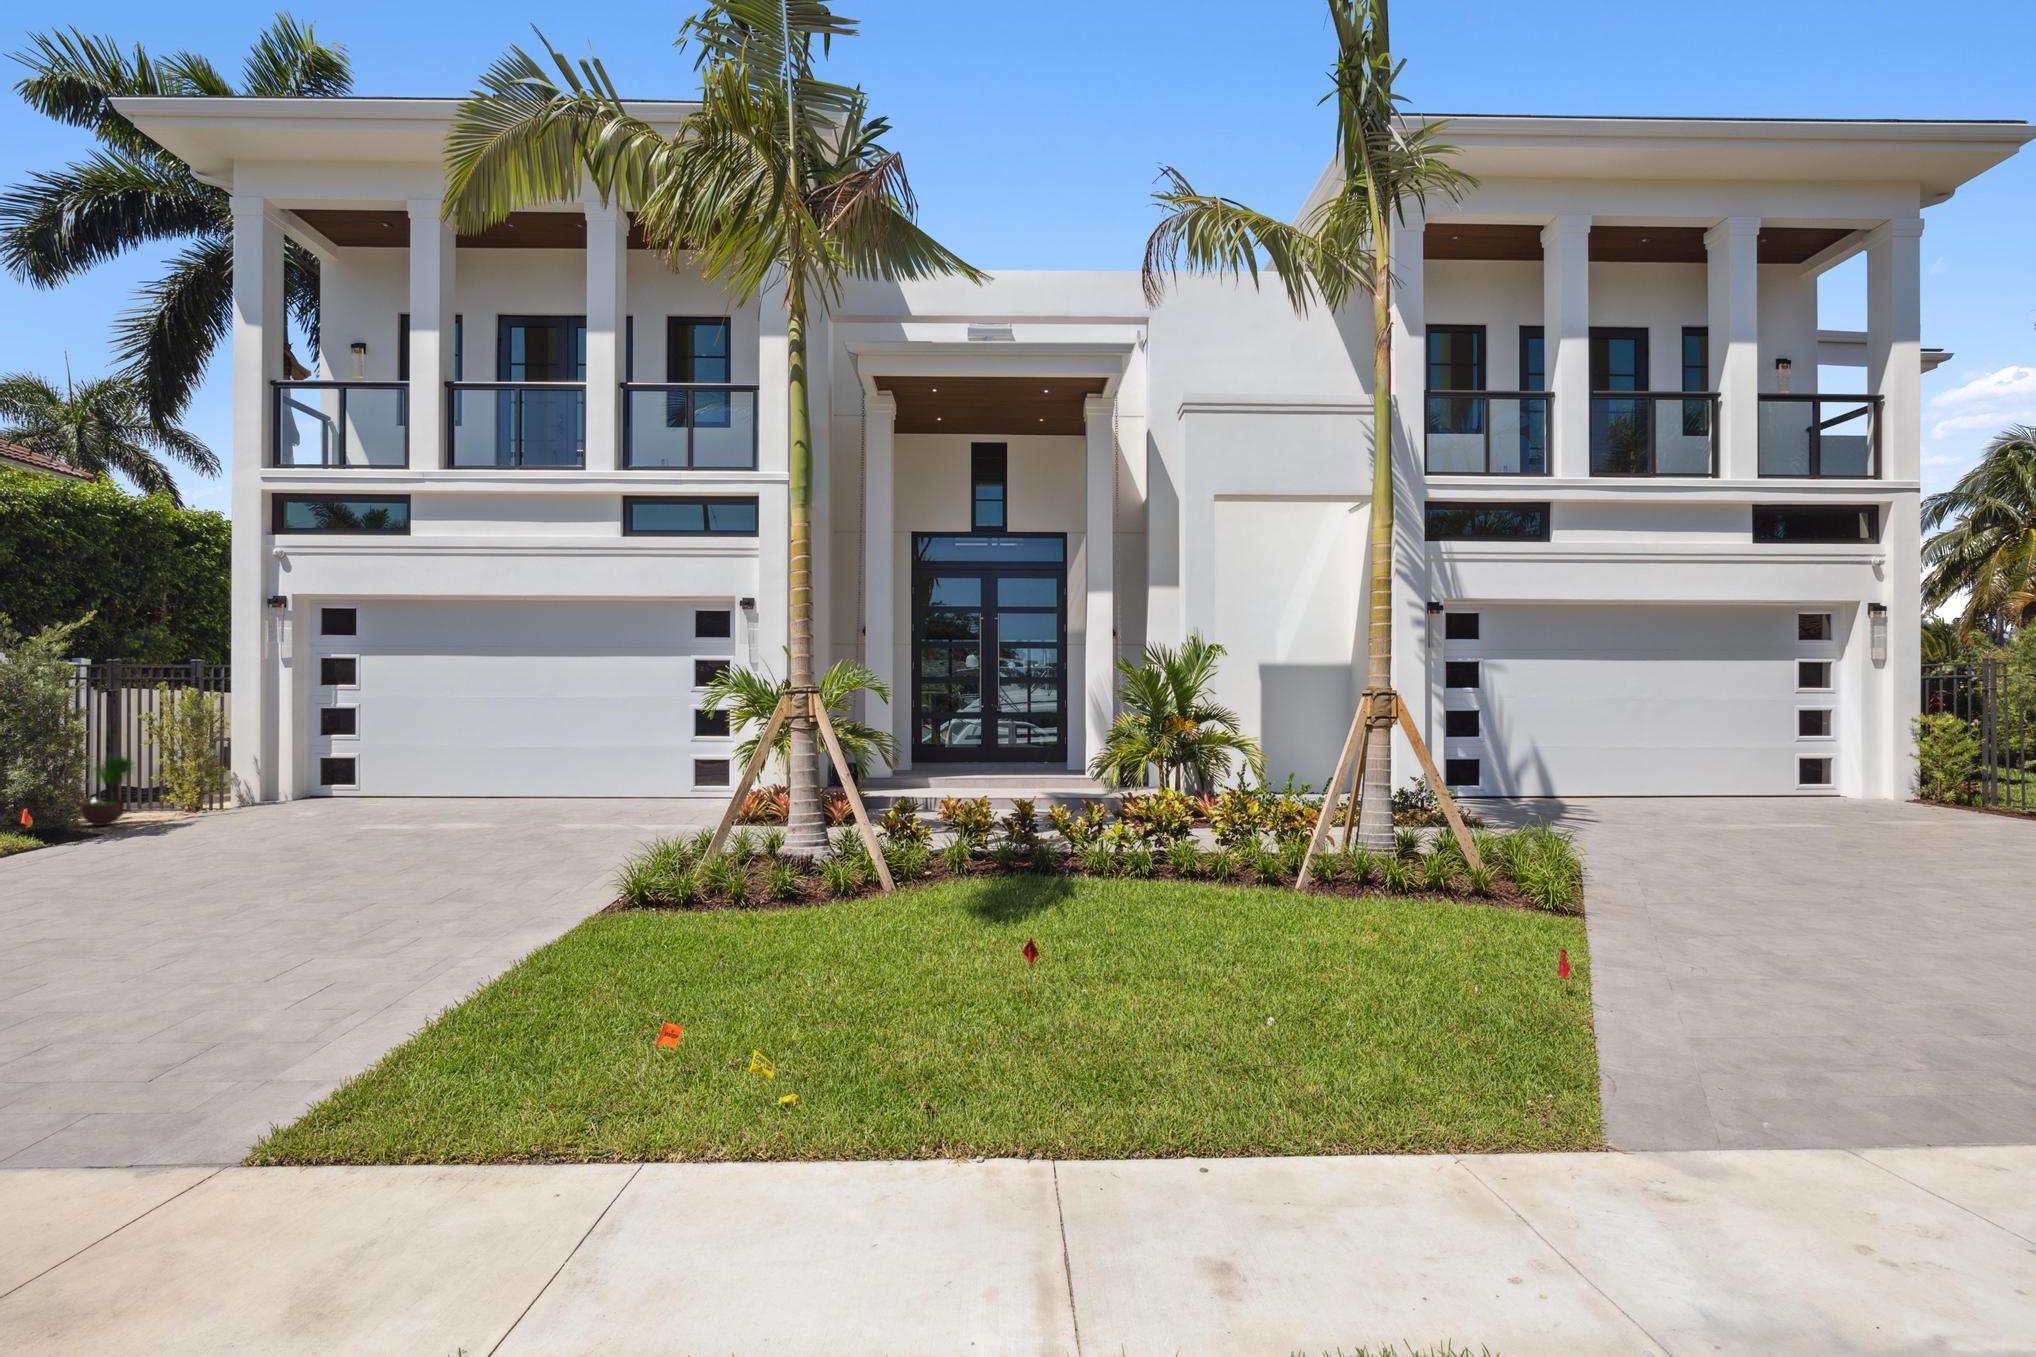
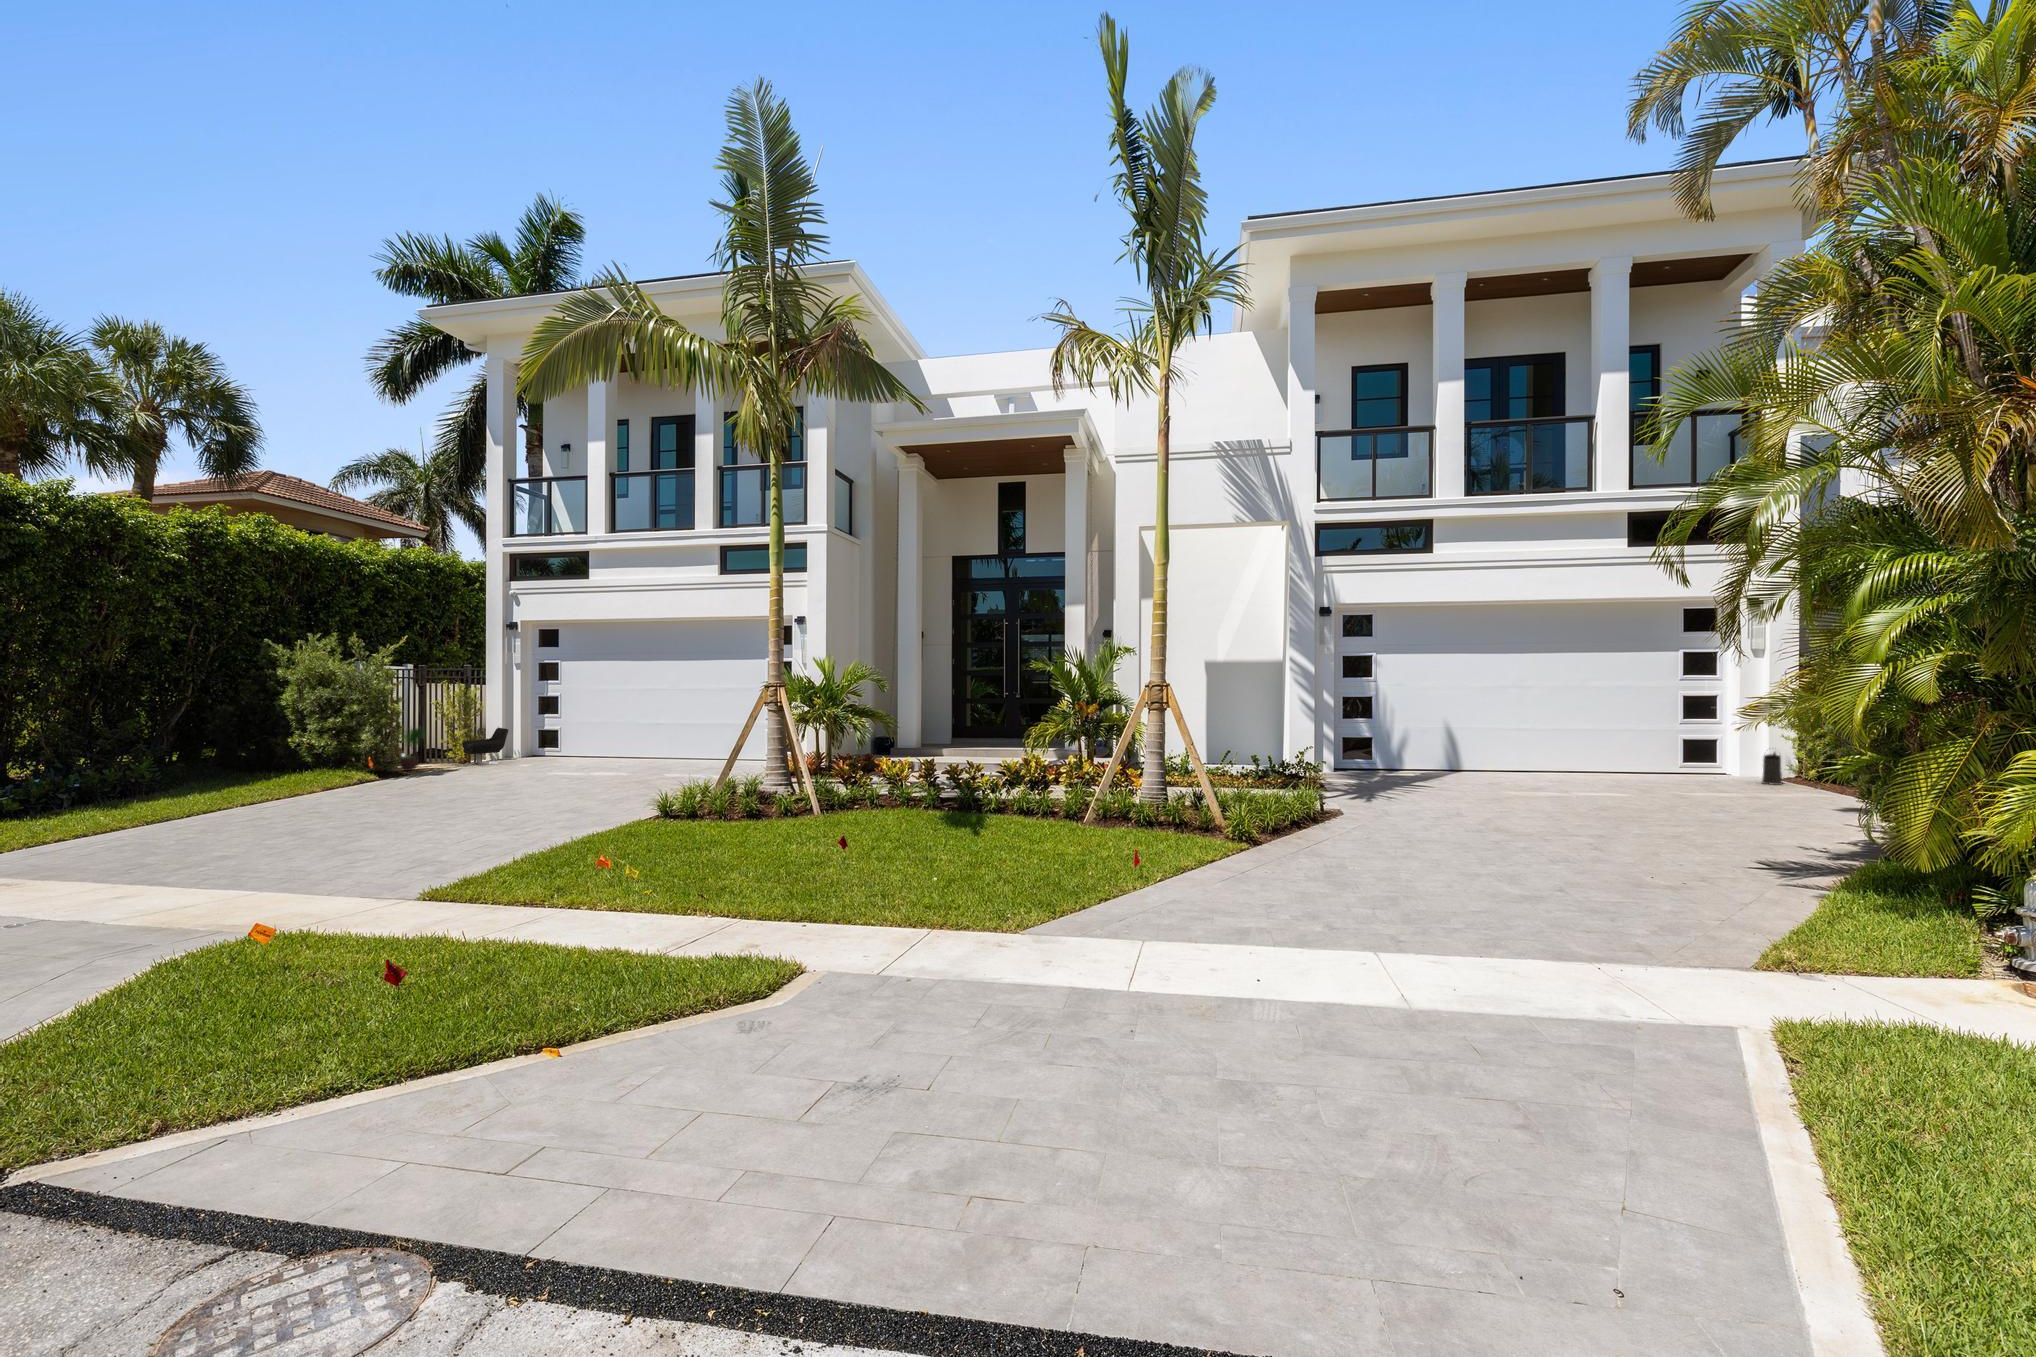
lounge chair: none [190,754,273,813] -> present [462,728,508,765]
watering can: none [1901,767,1928,807] -> present [1762,752,1782,785]

